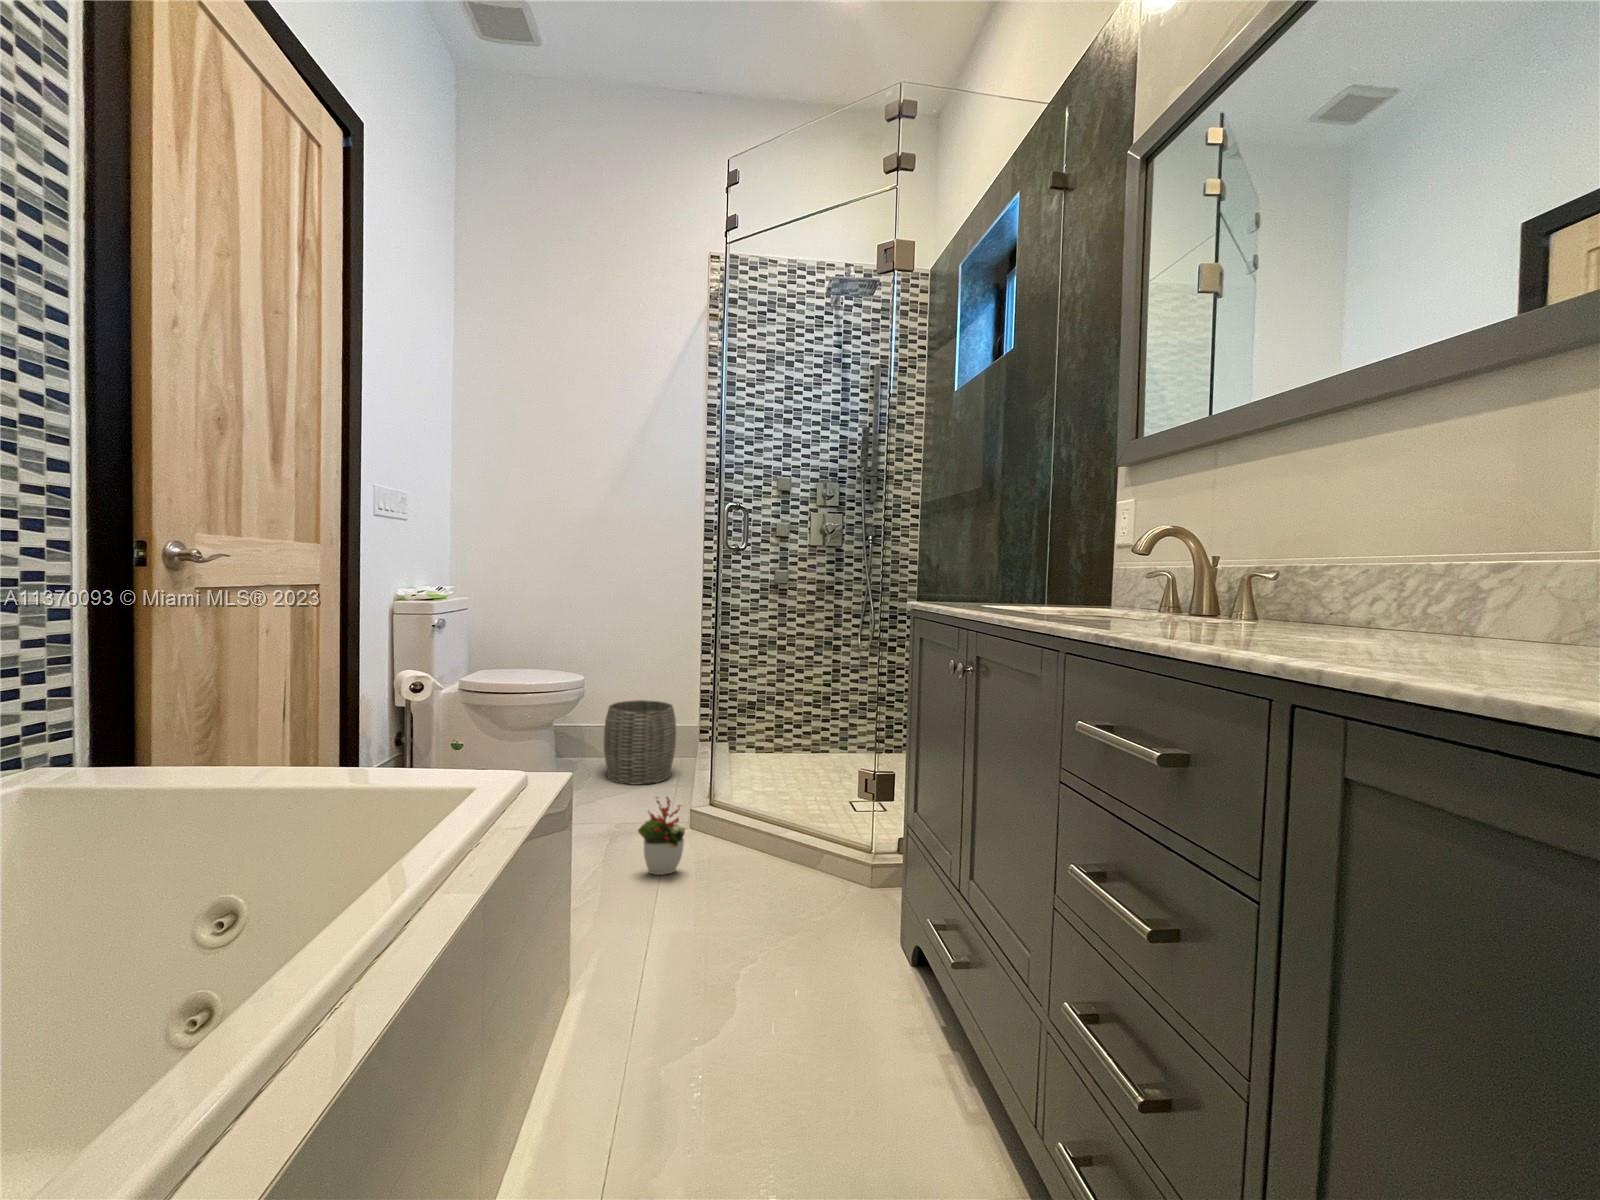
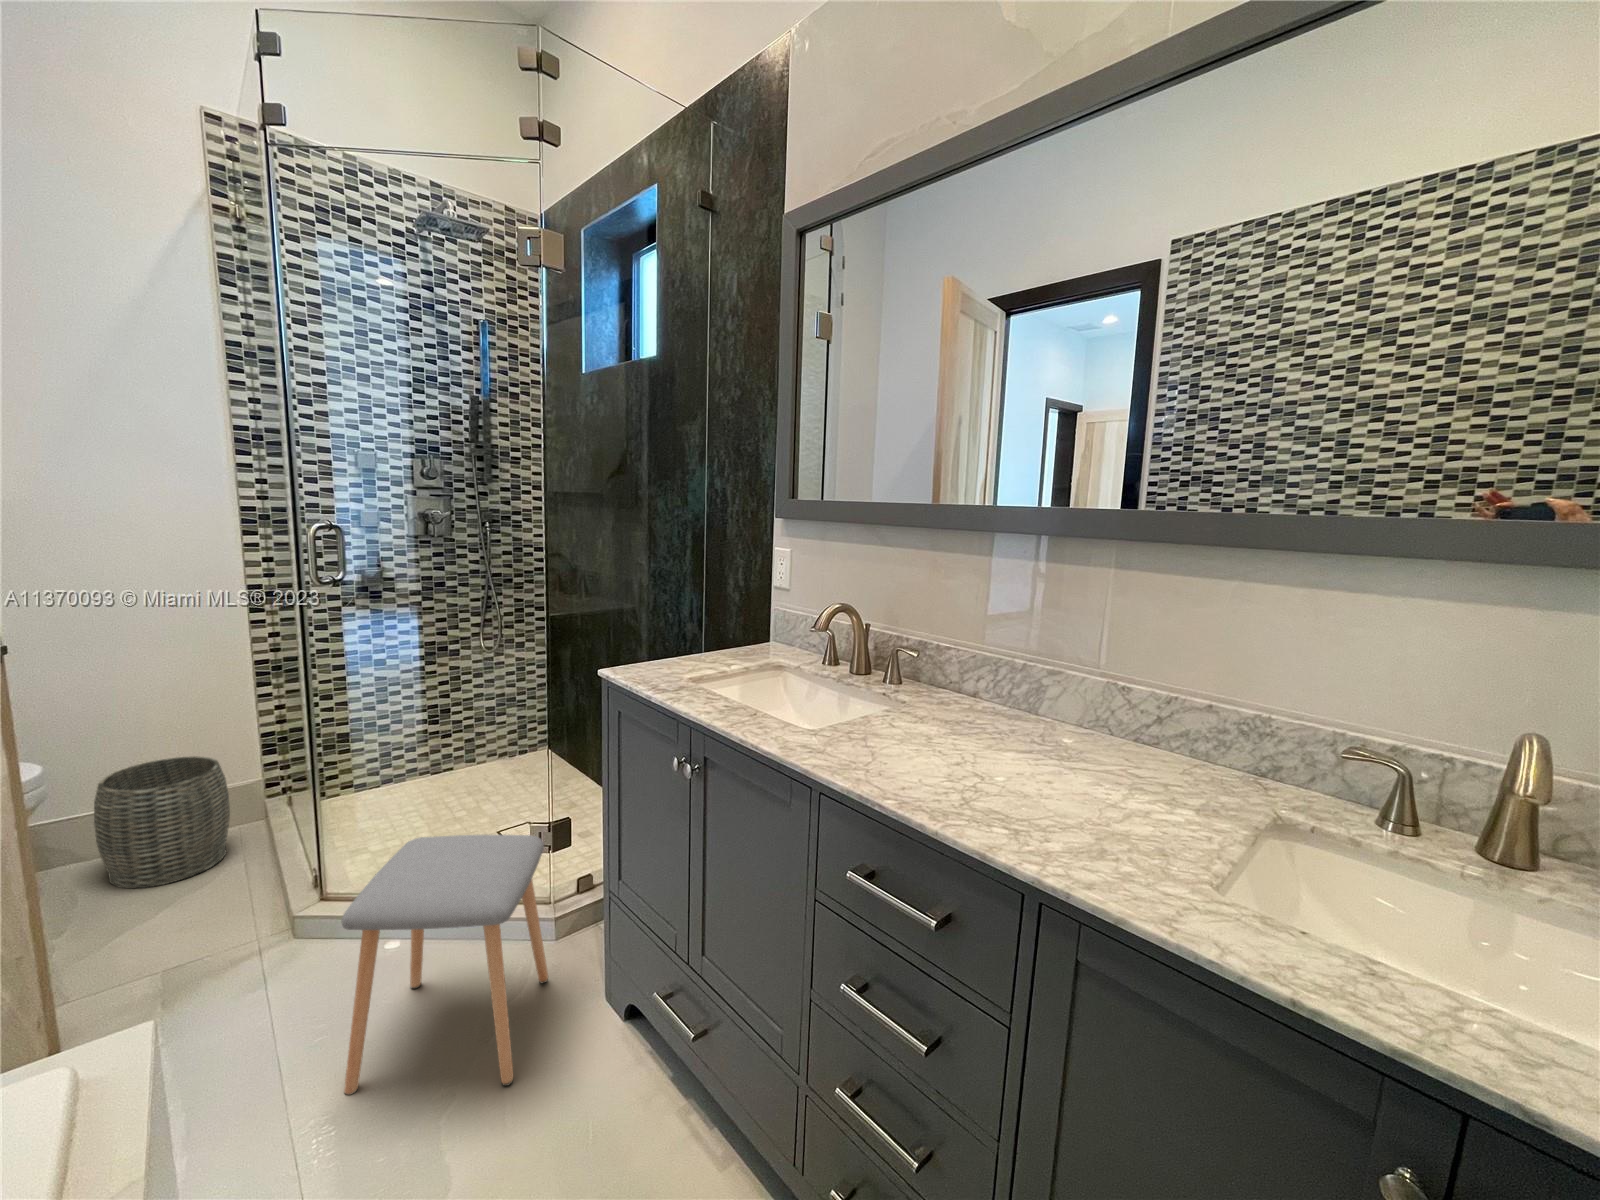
stool: none [688,751,855,962] -> present [341,835,548,1095]
decorative plant: present [638,797,685,875] -> none [227,928,305,1033]

